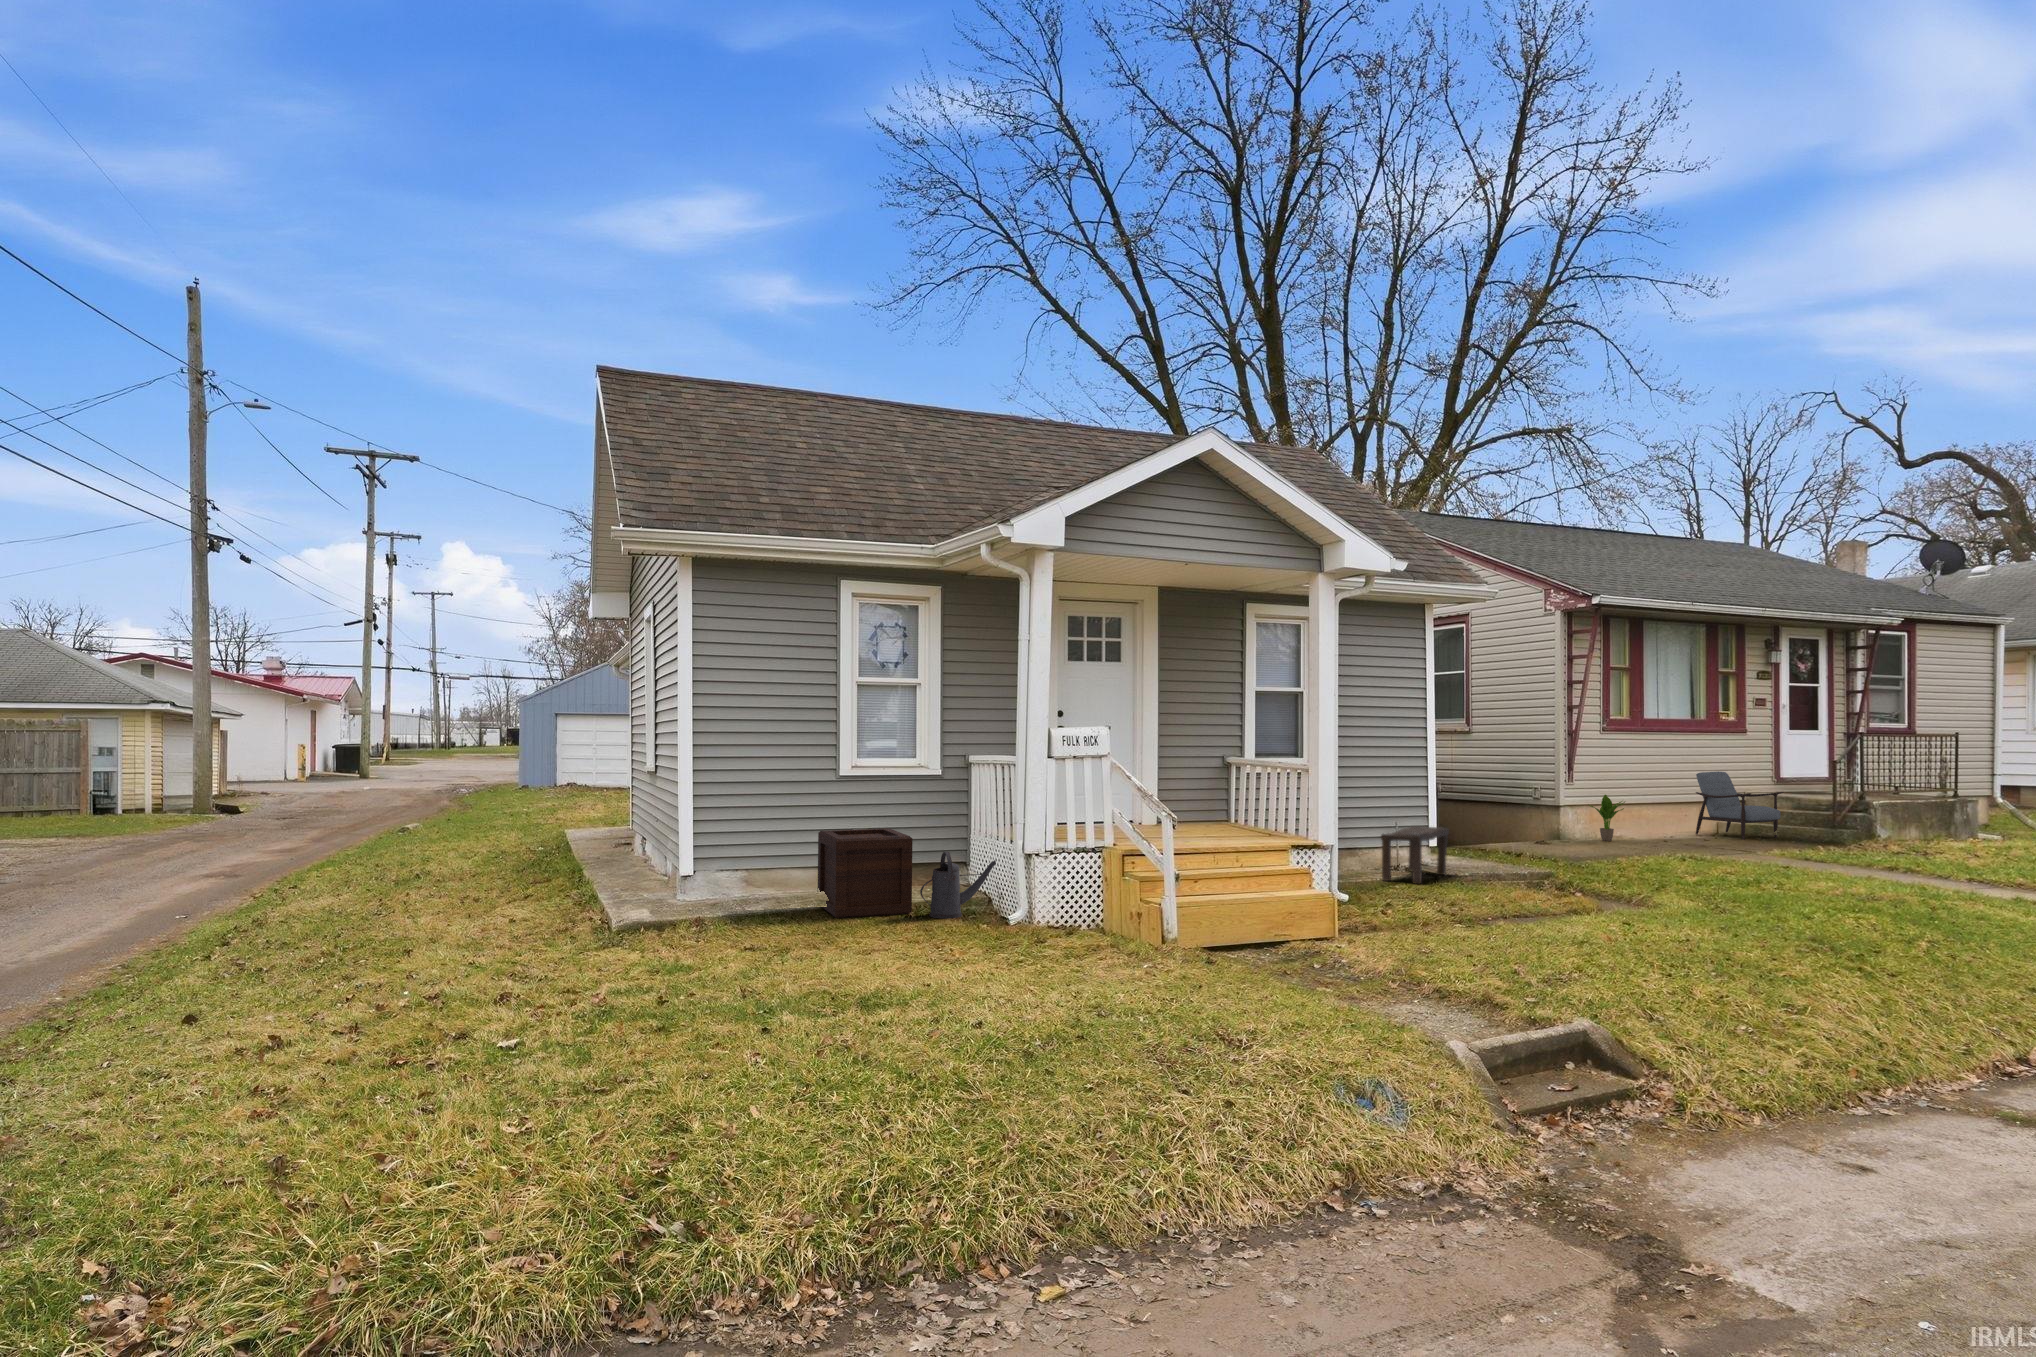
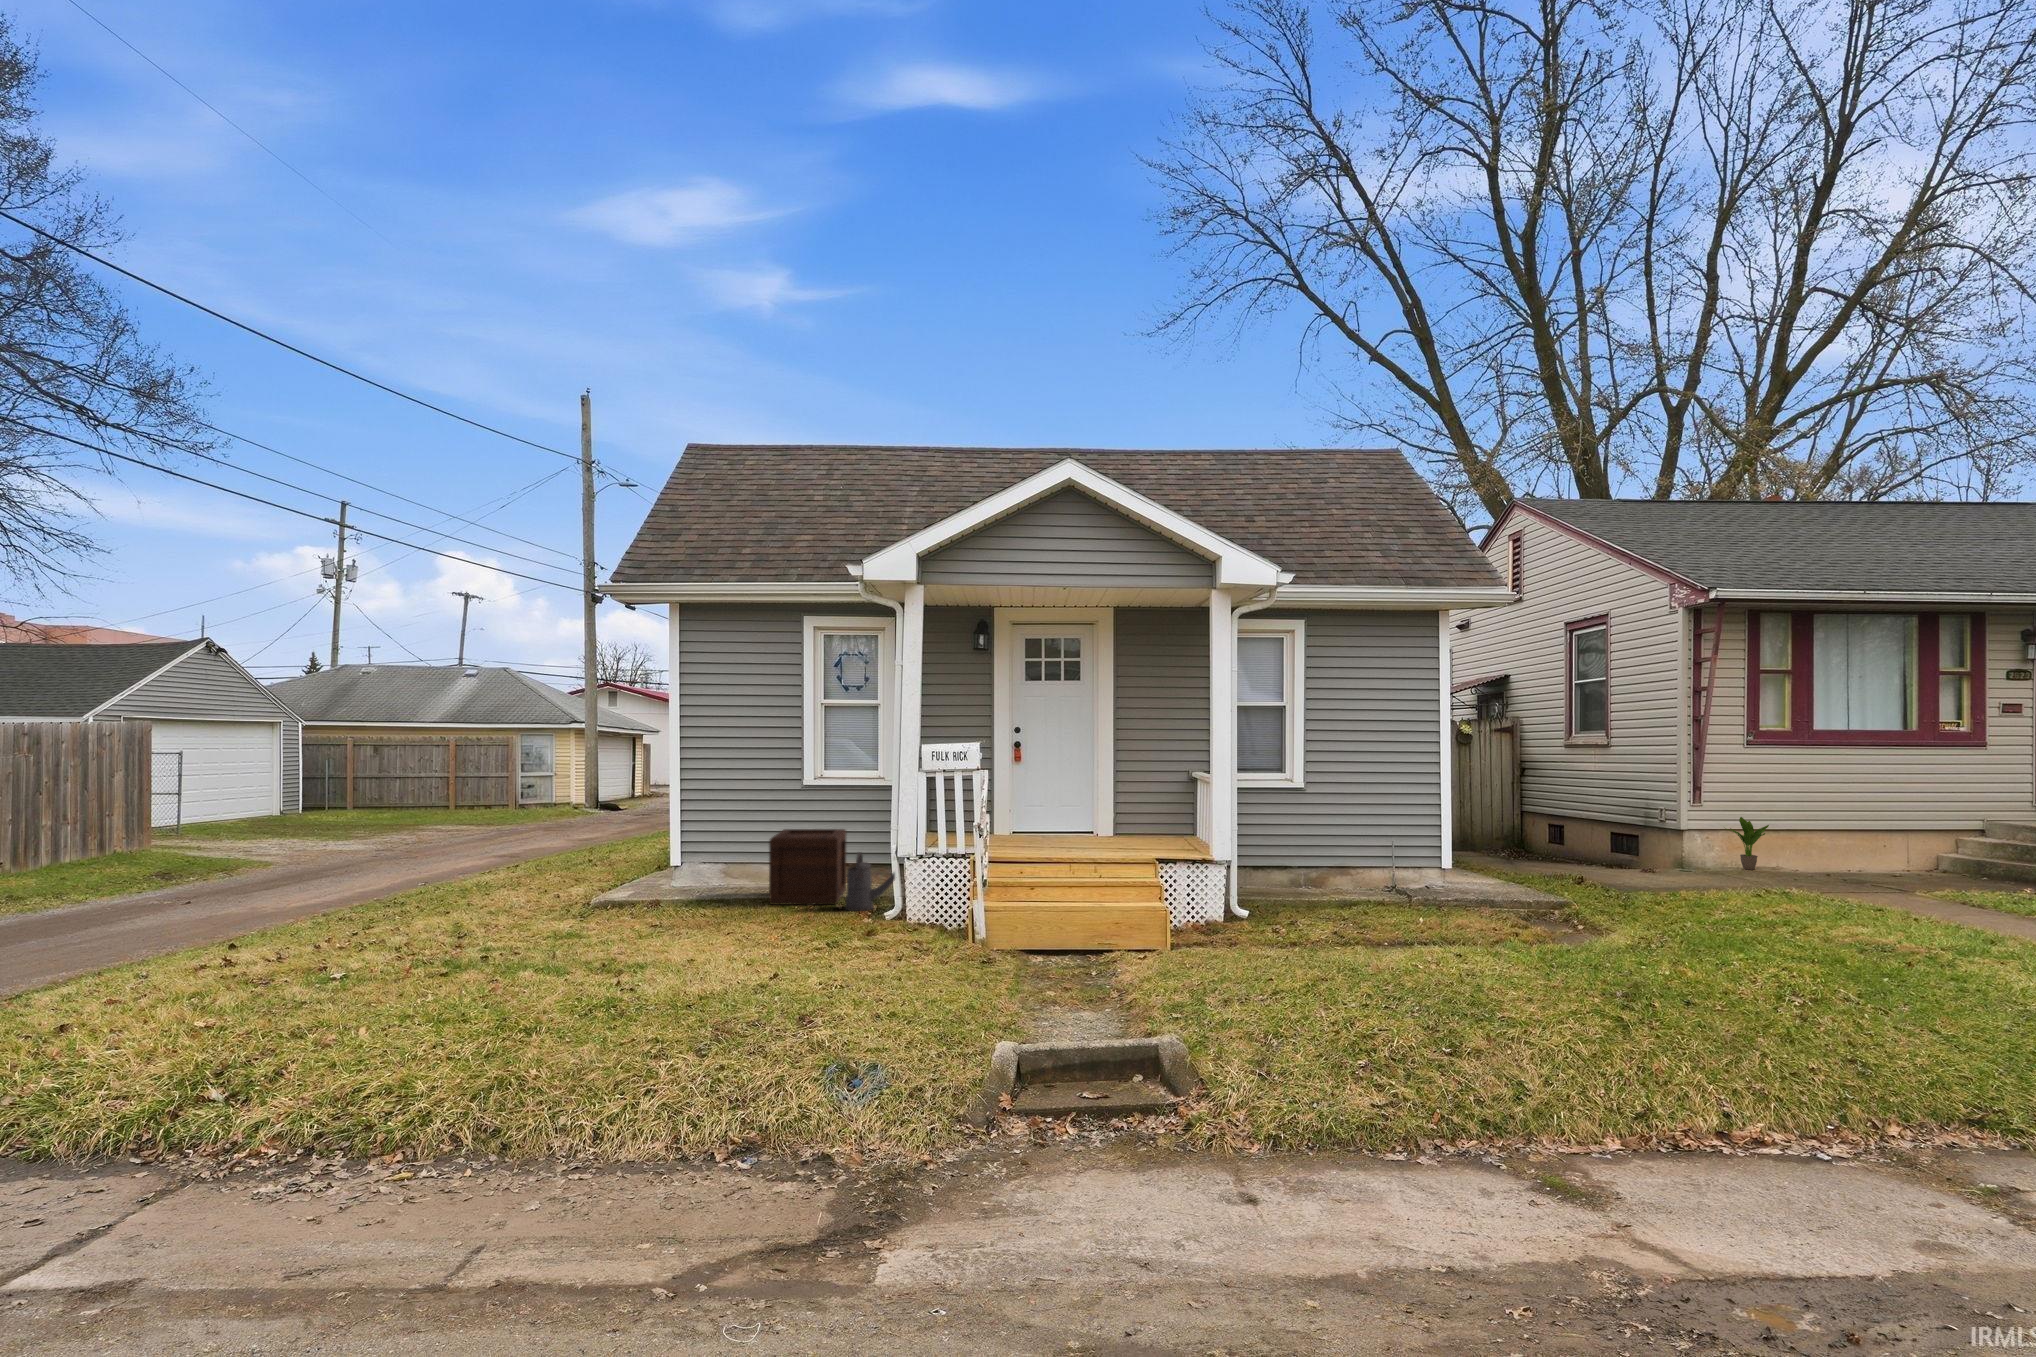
chair: present [1696,771,1784,840] -> none [1896,793,2016,877]
bench: present [1381,826,1449,884] -> none [1351,845,1442,907]

